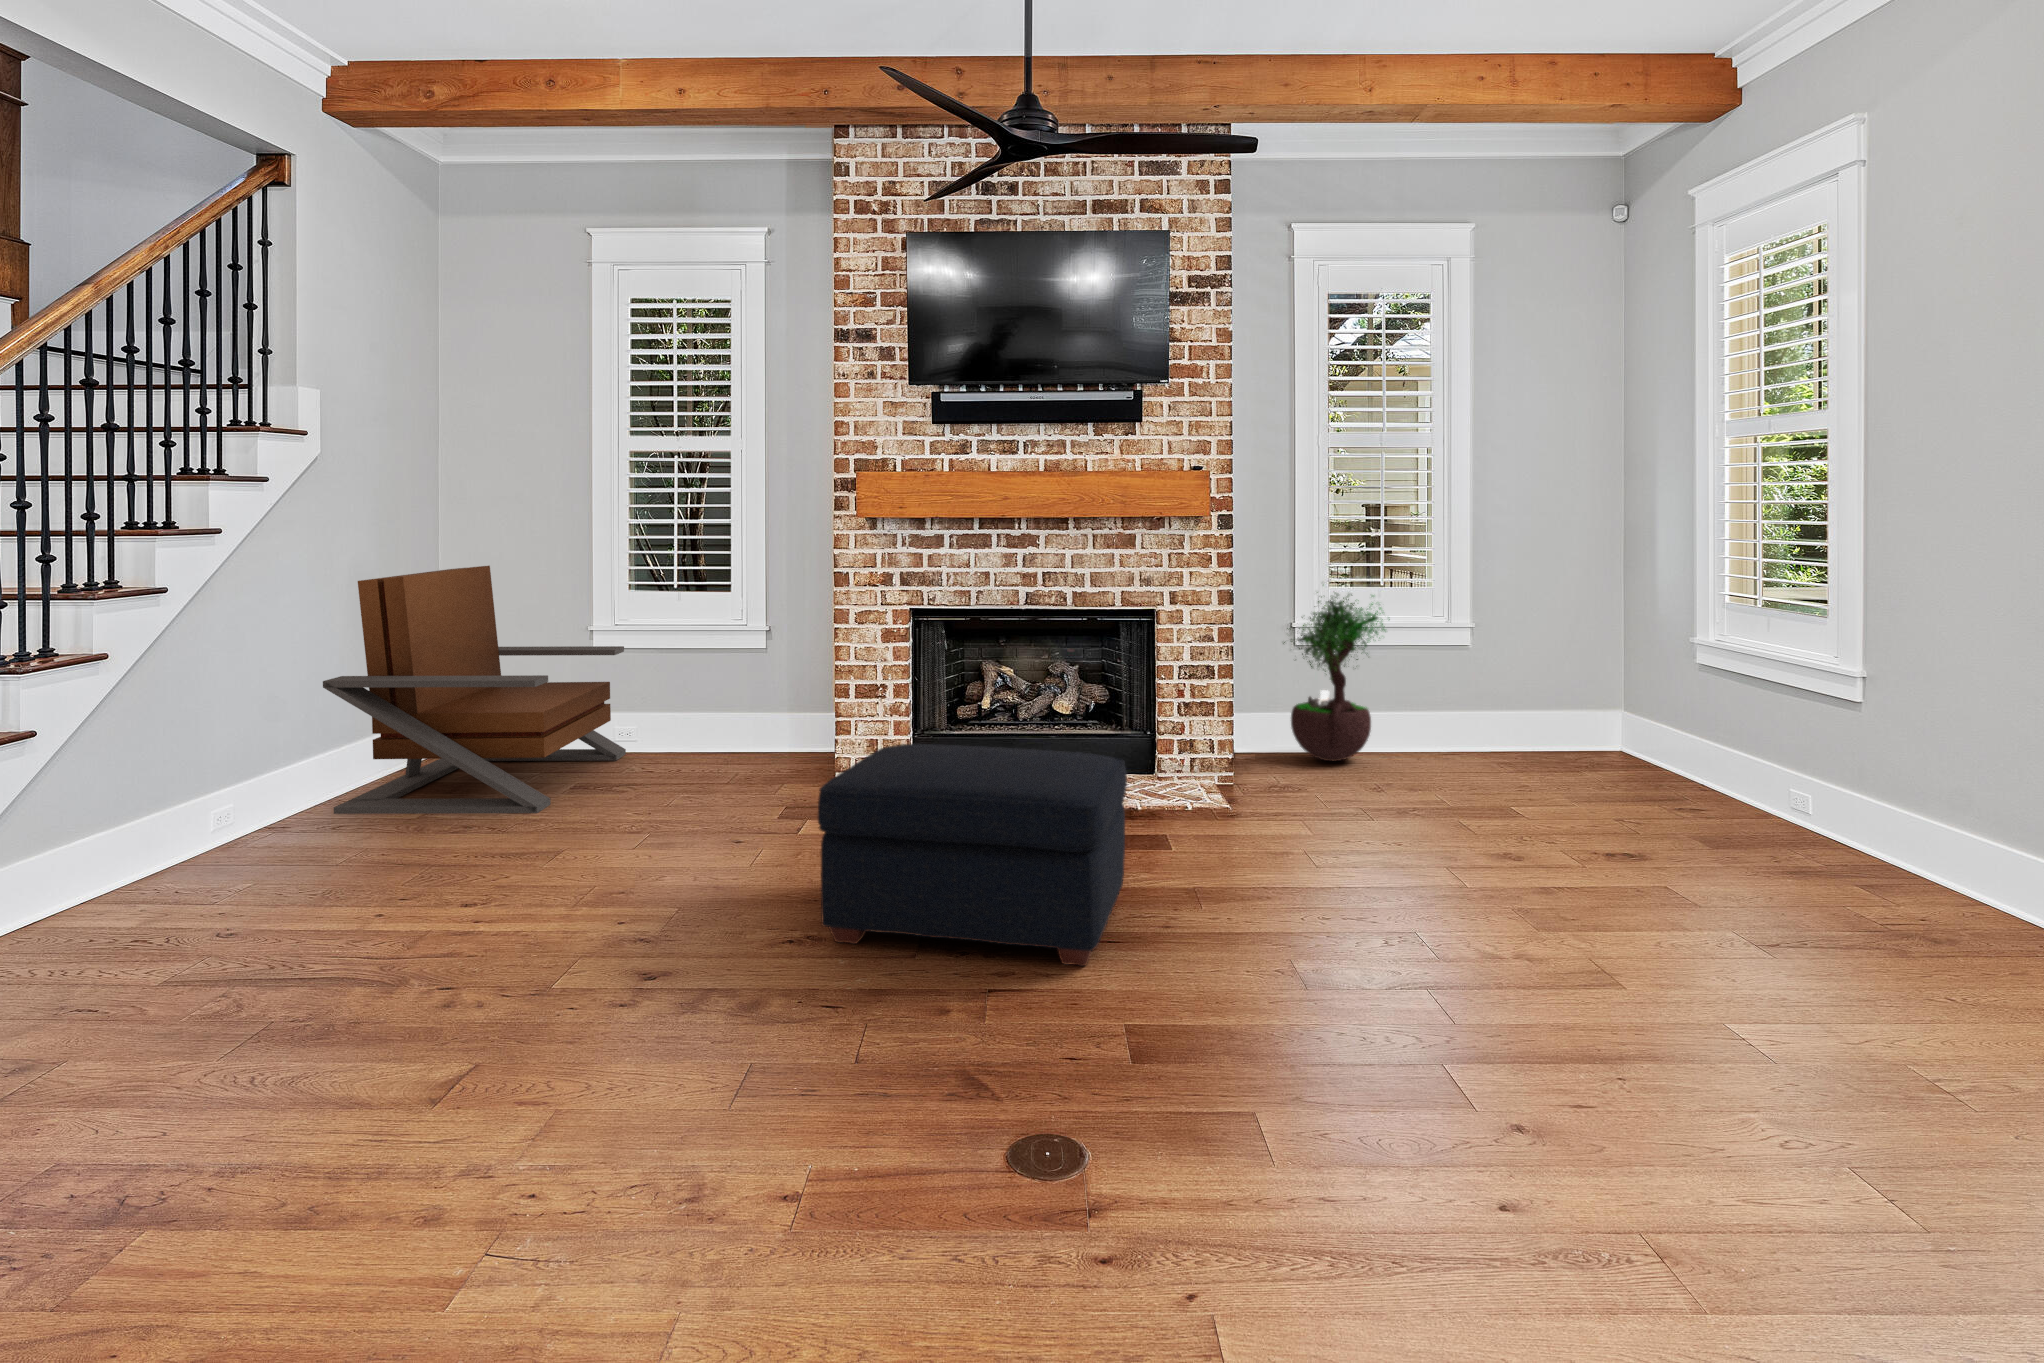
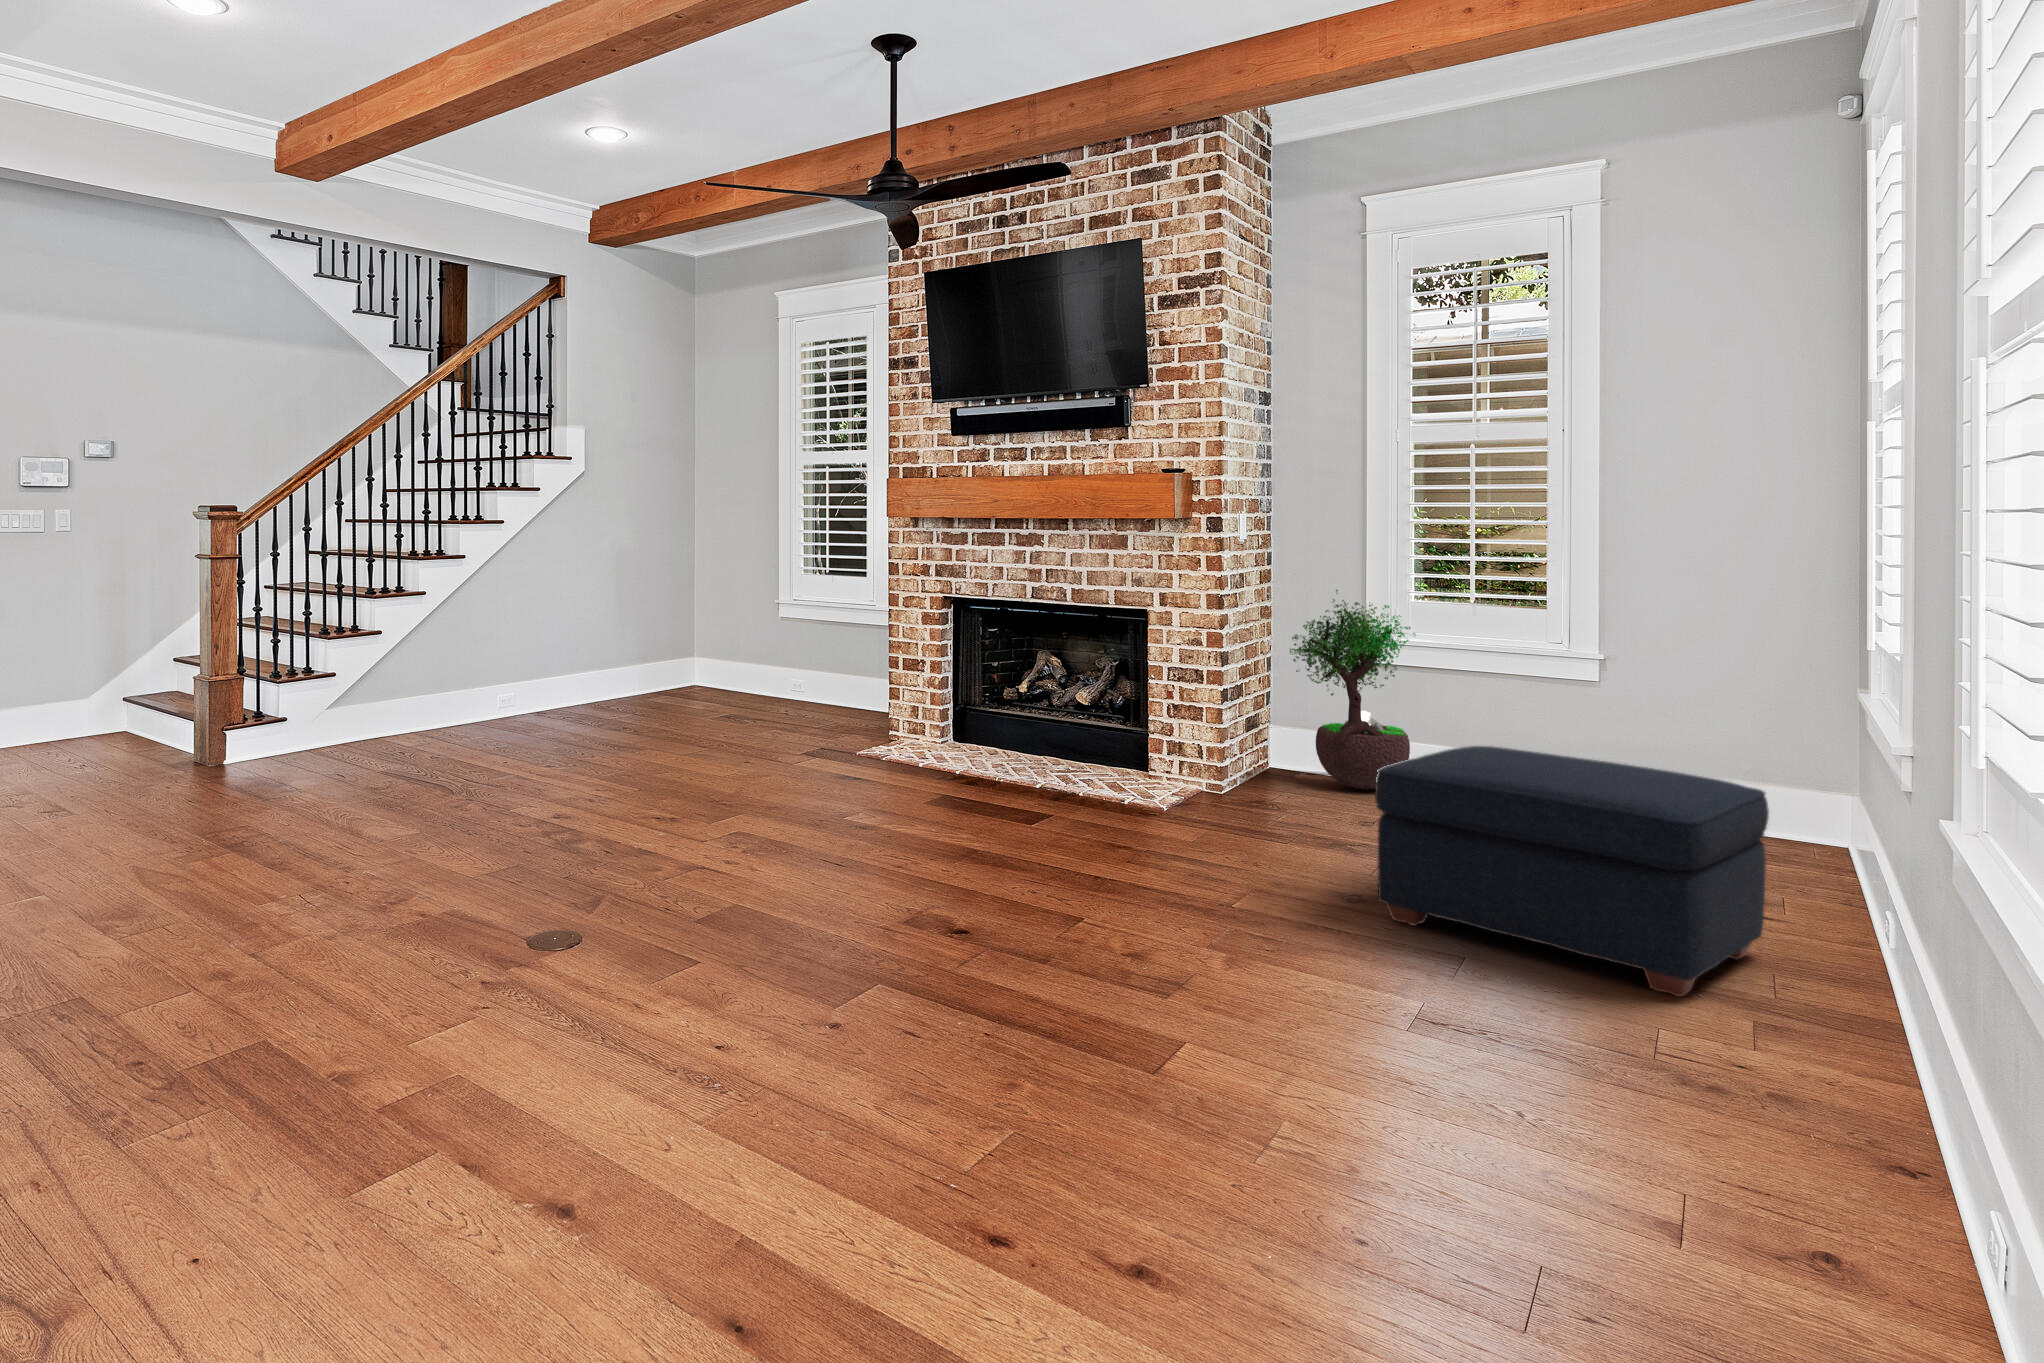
lounge chair: present [323,566,626,814] -> none [562,553,781,729]
ottoman: present [818,744,1127,966] -> present [1375,746,1769,997]

